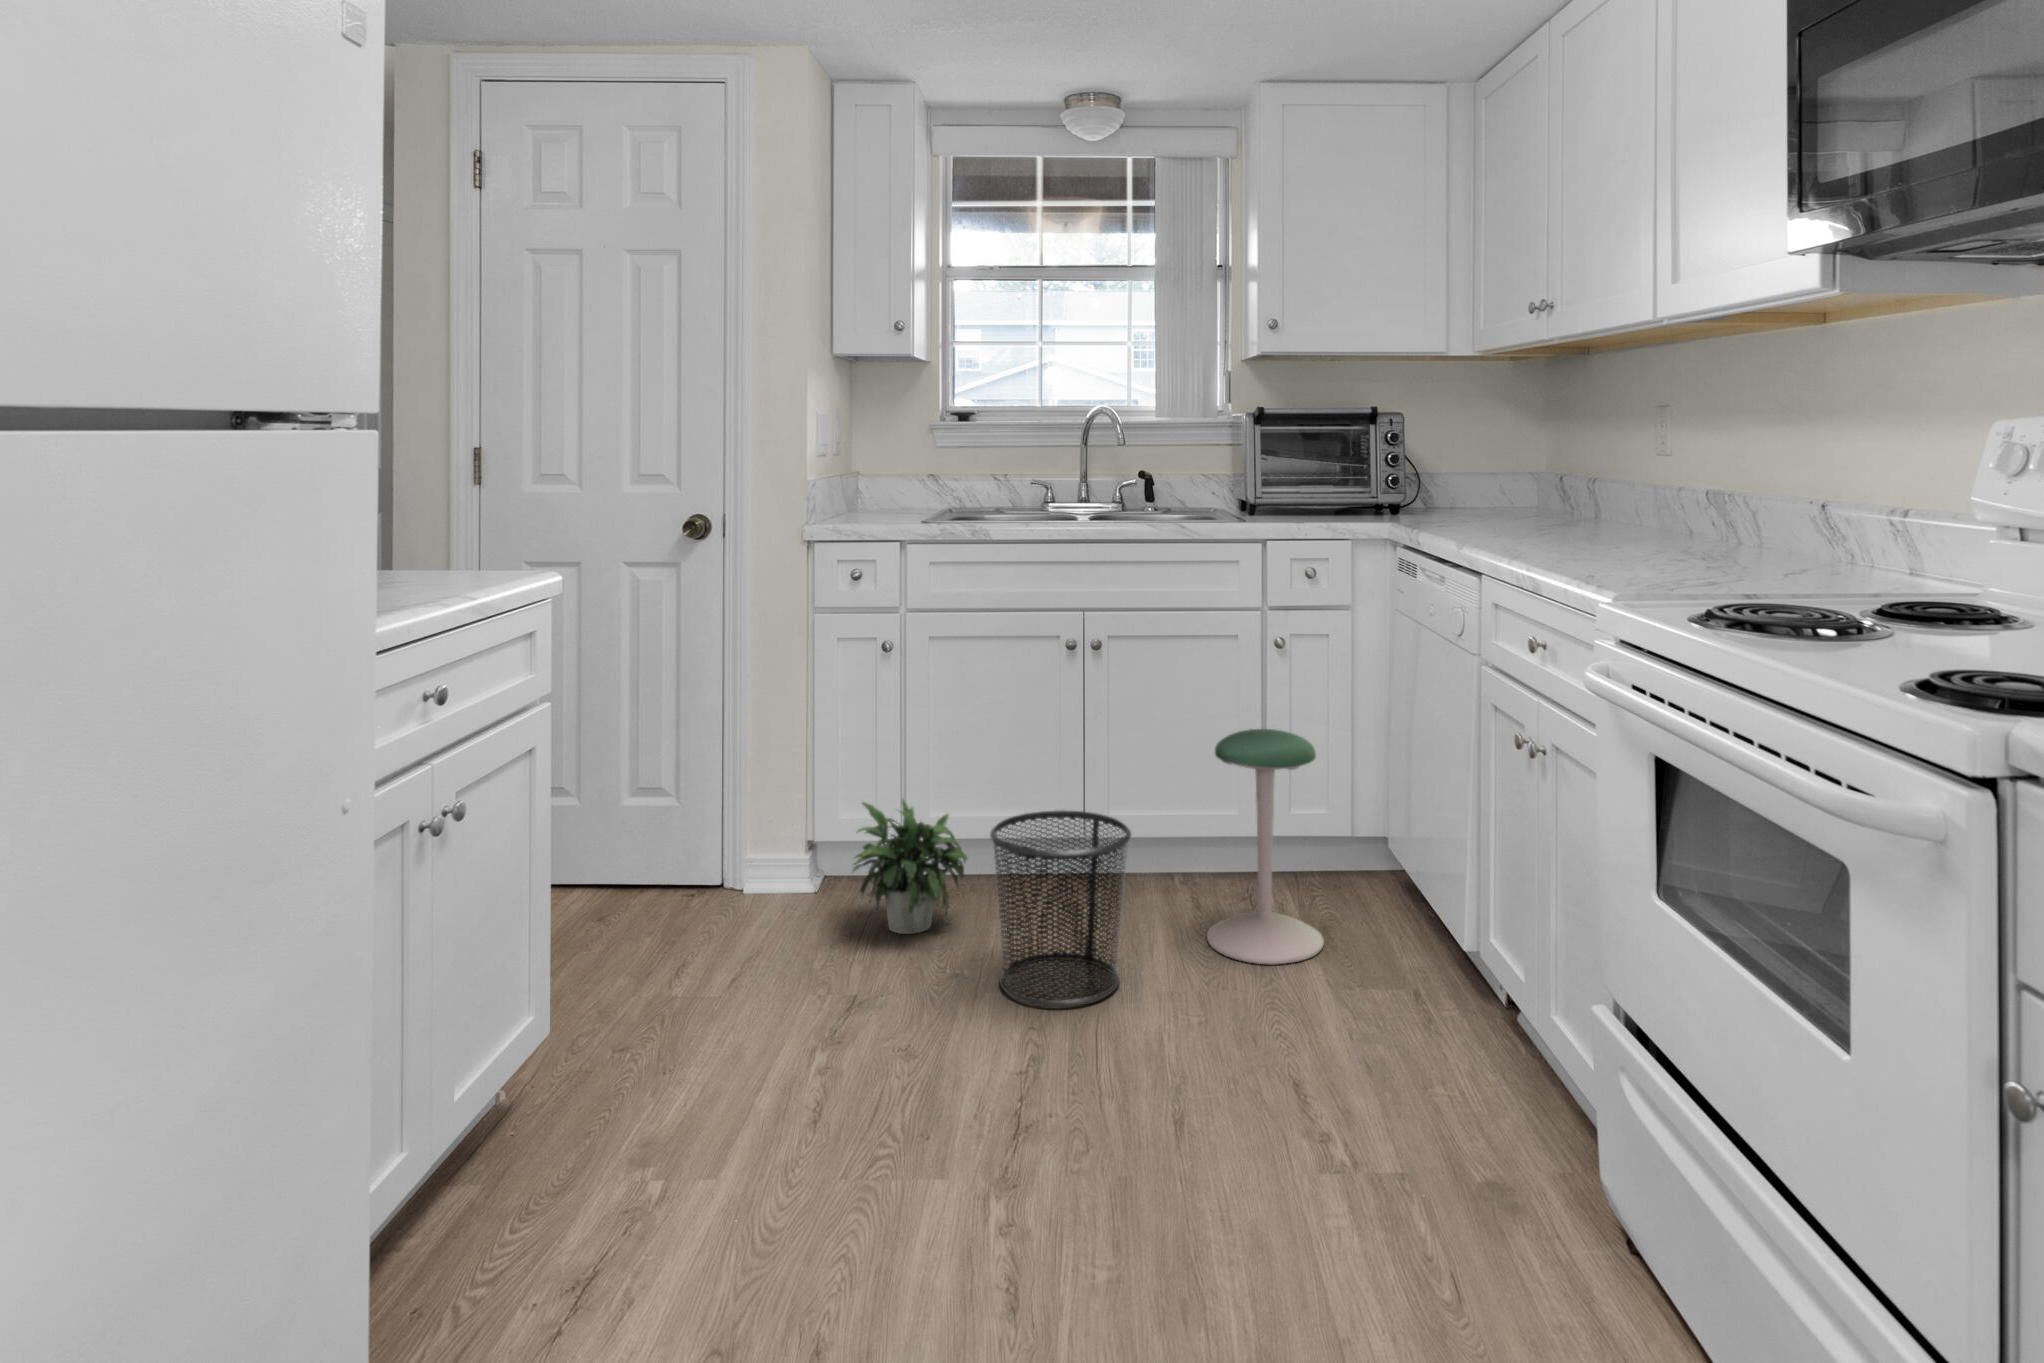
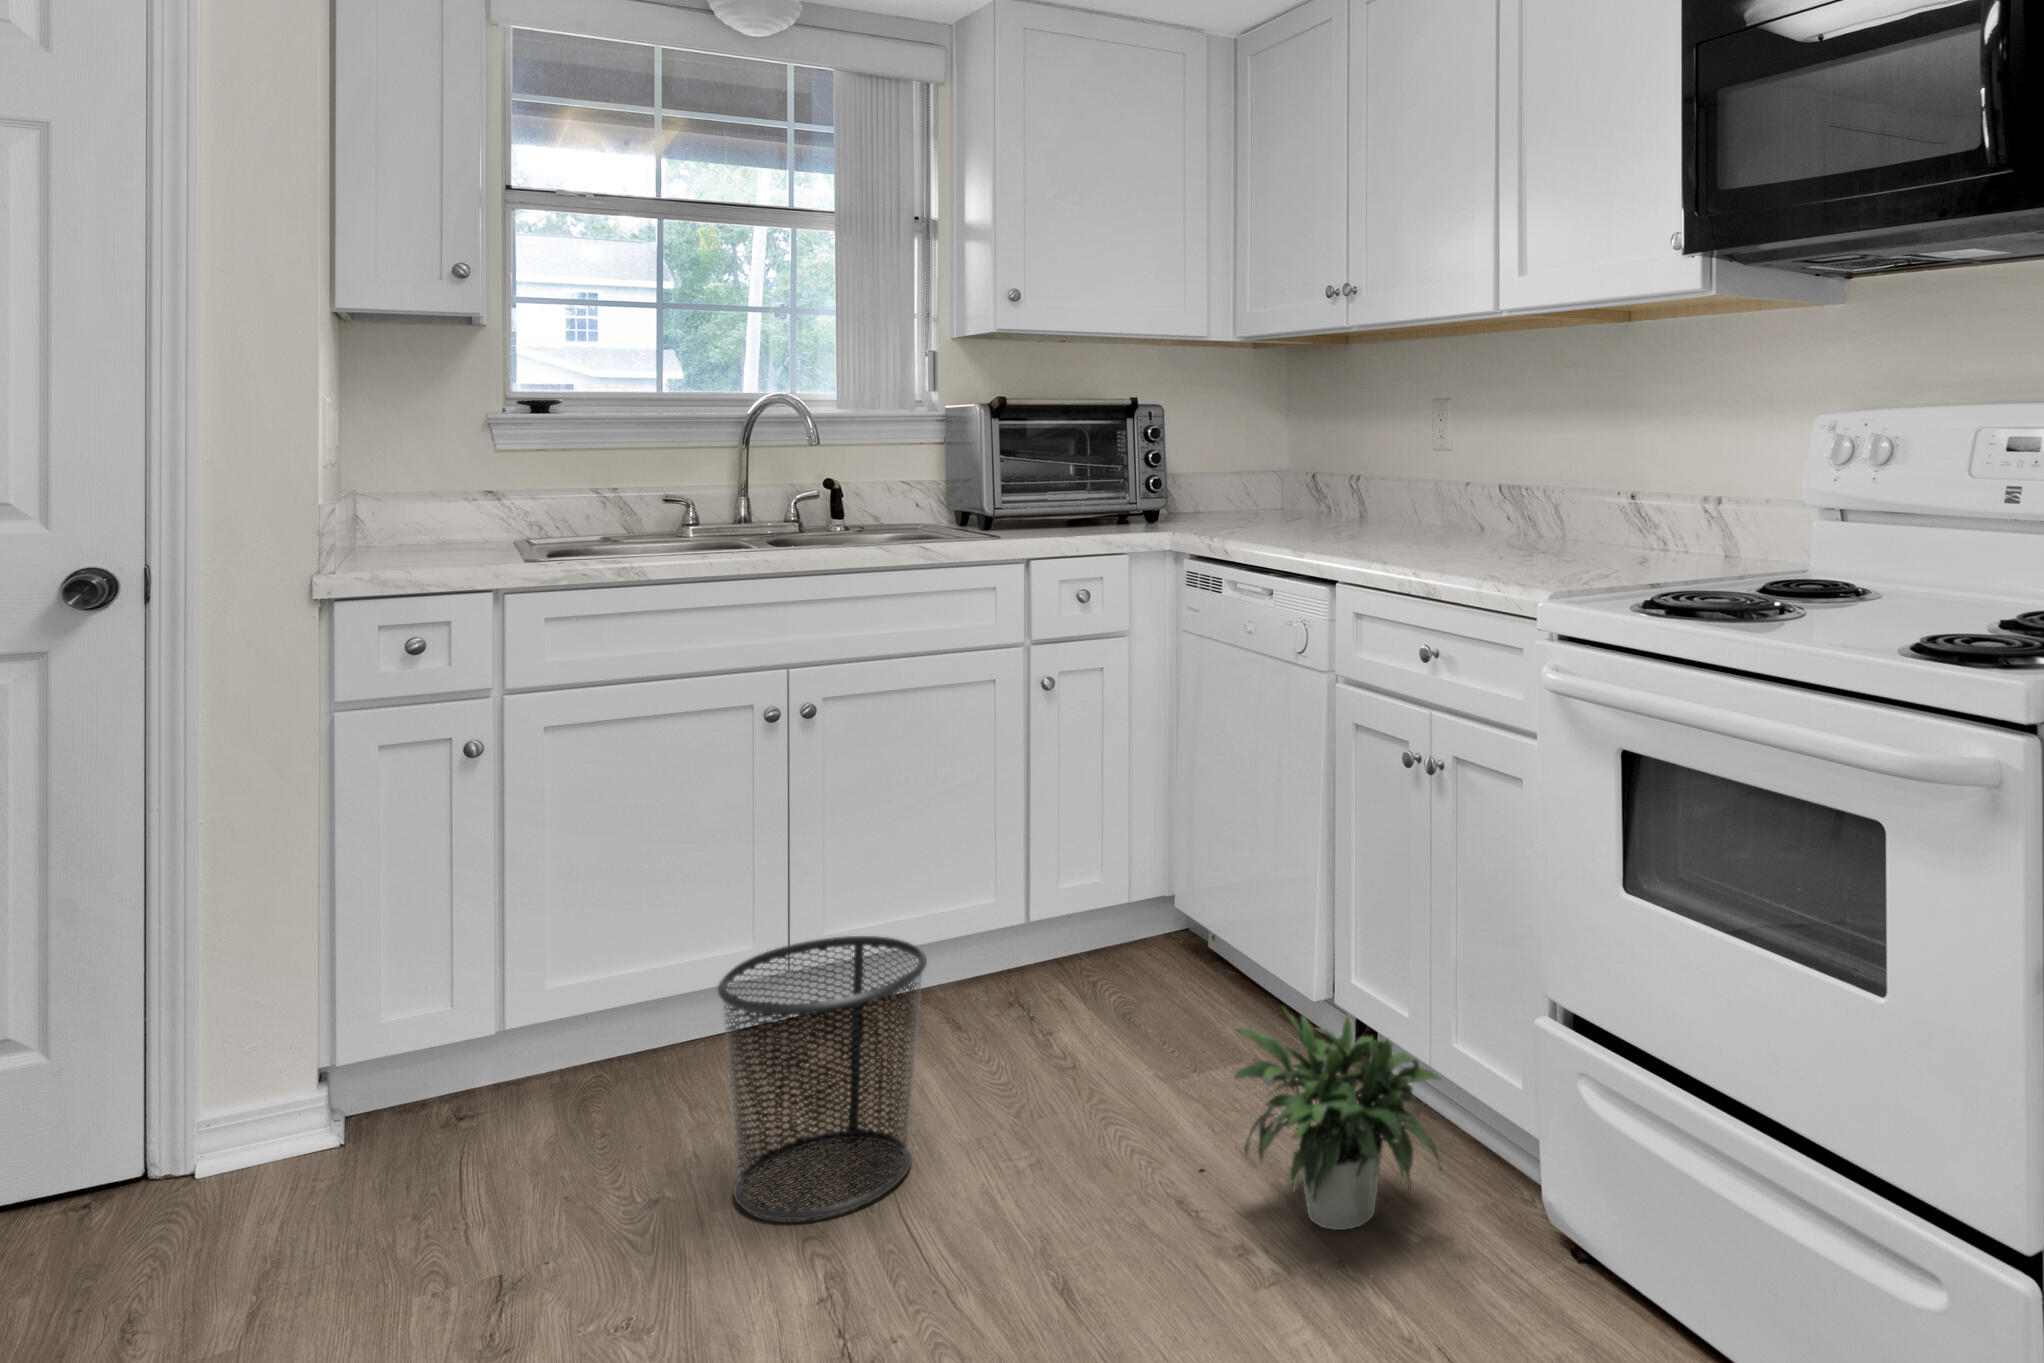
stool: present [1207,729,1324,964] -> none [993,790,1140,1084]
potted plant: present [853,800,968,934] -> present [1200,1008,1442,1230]

